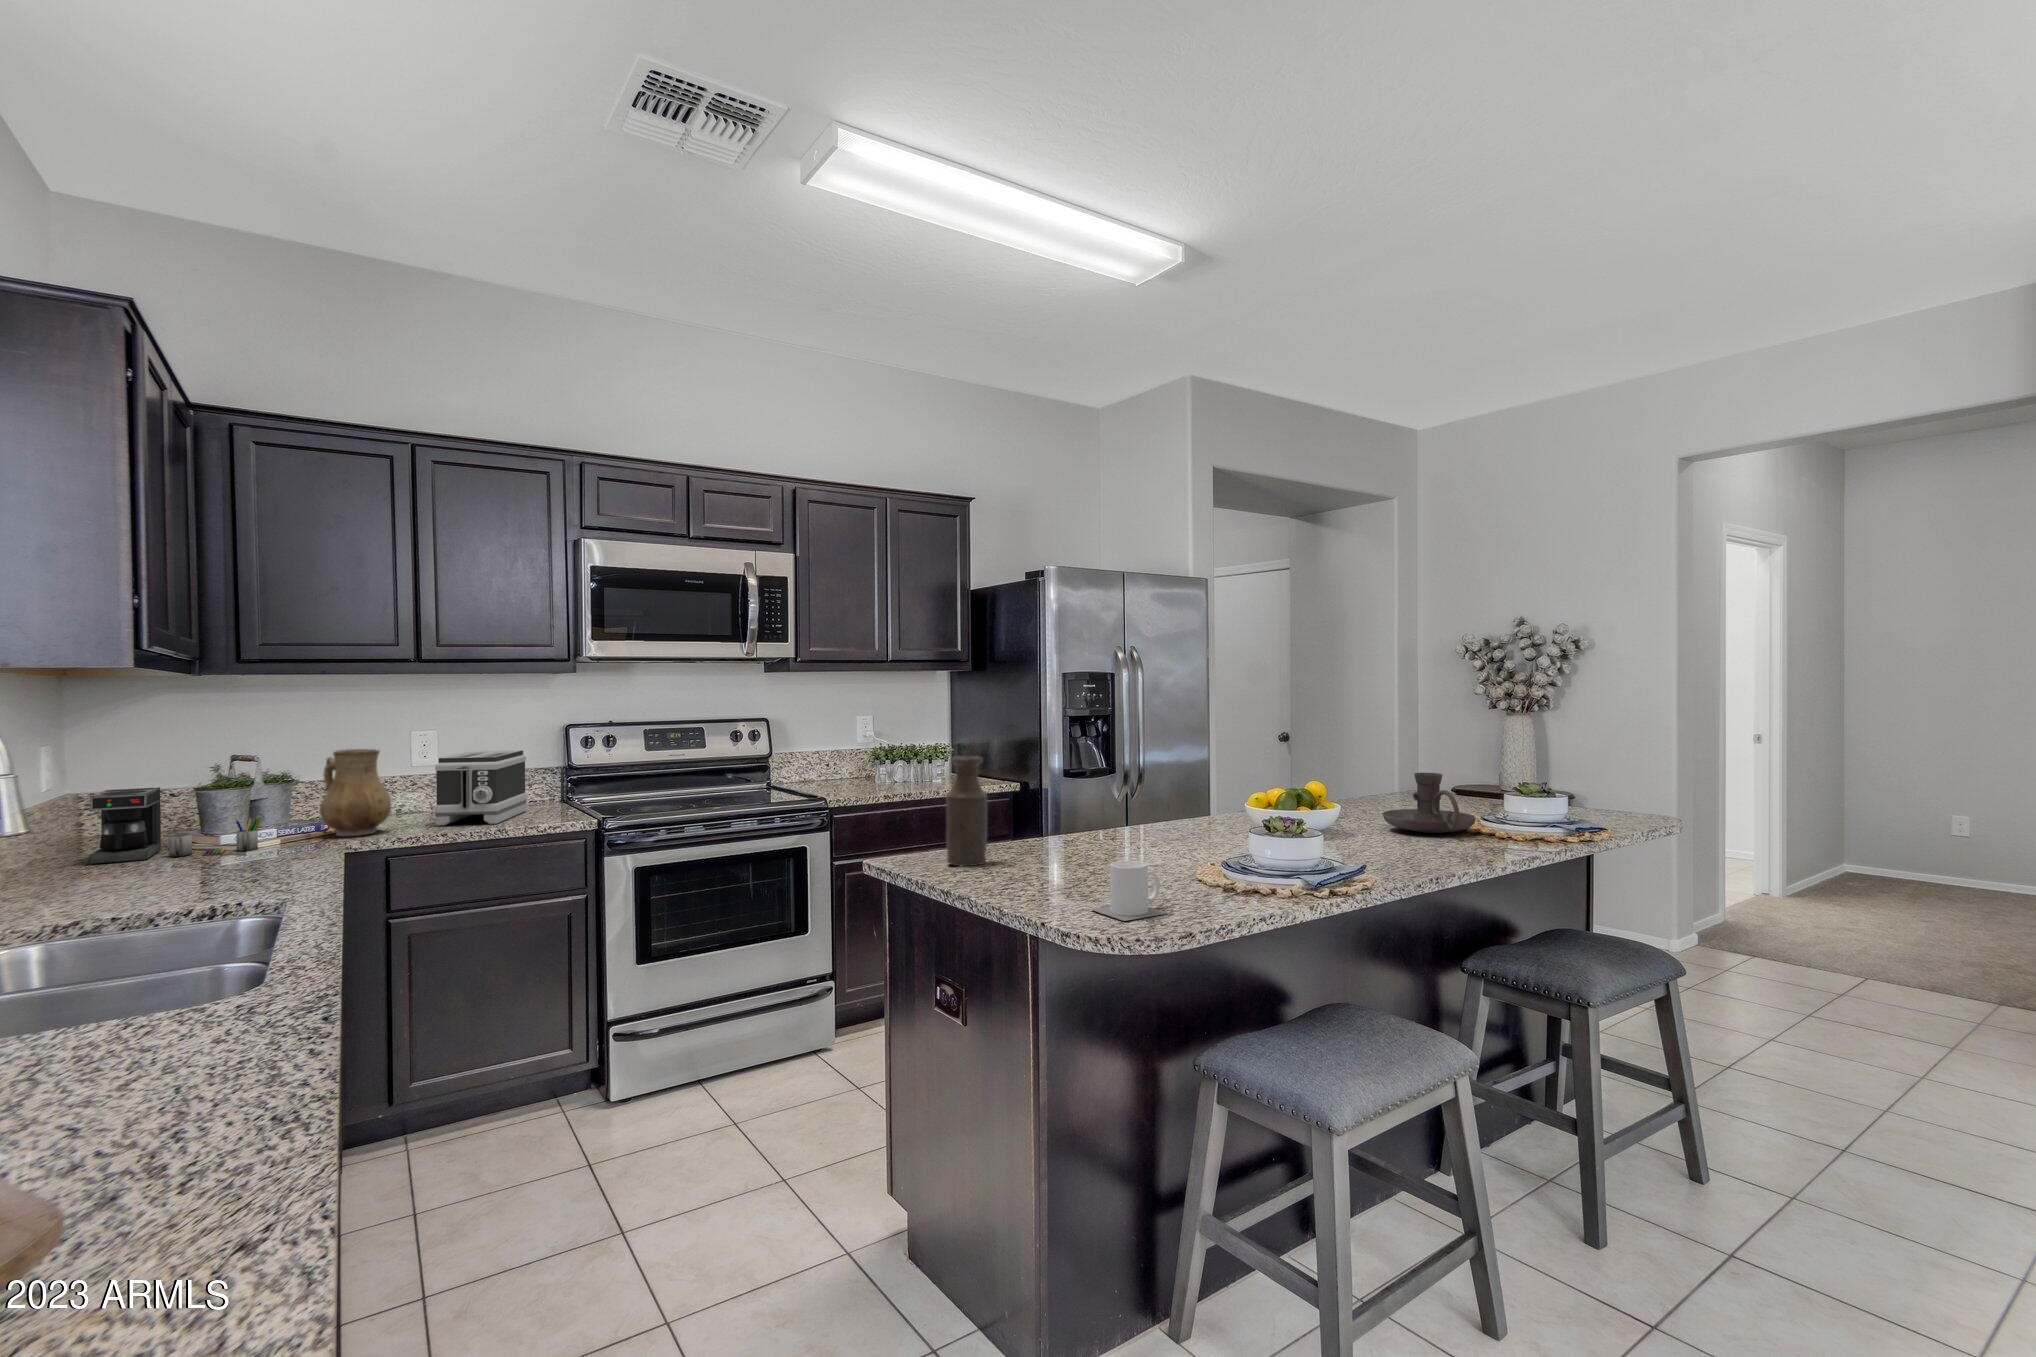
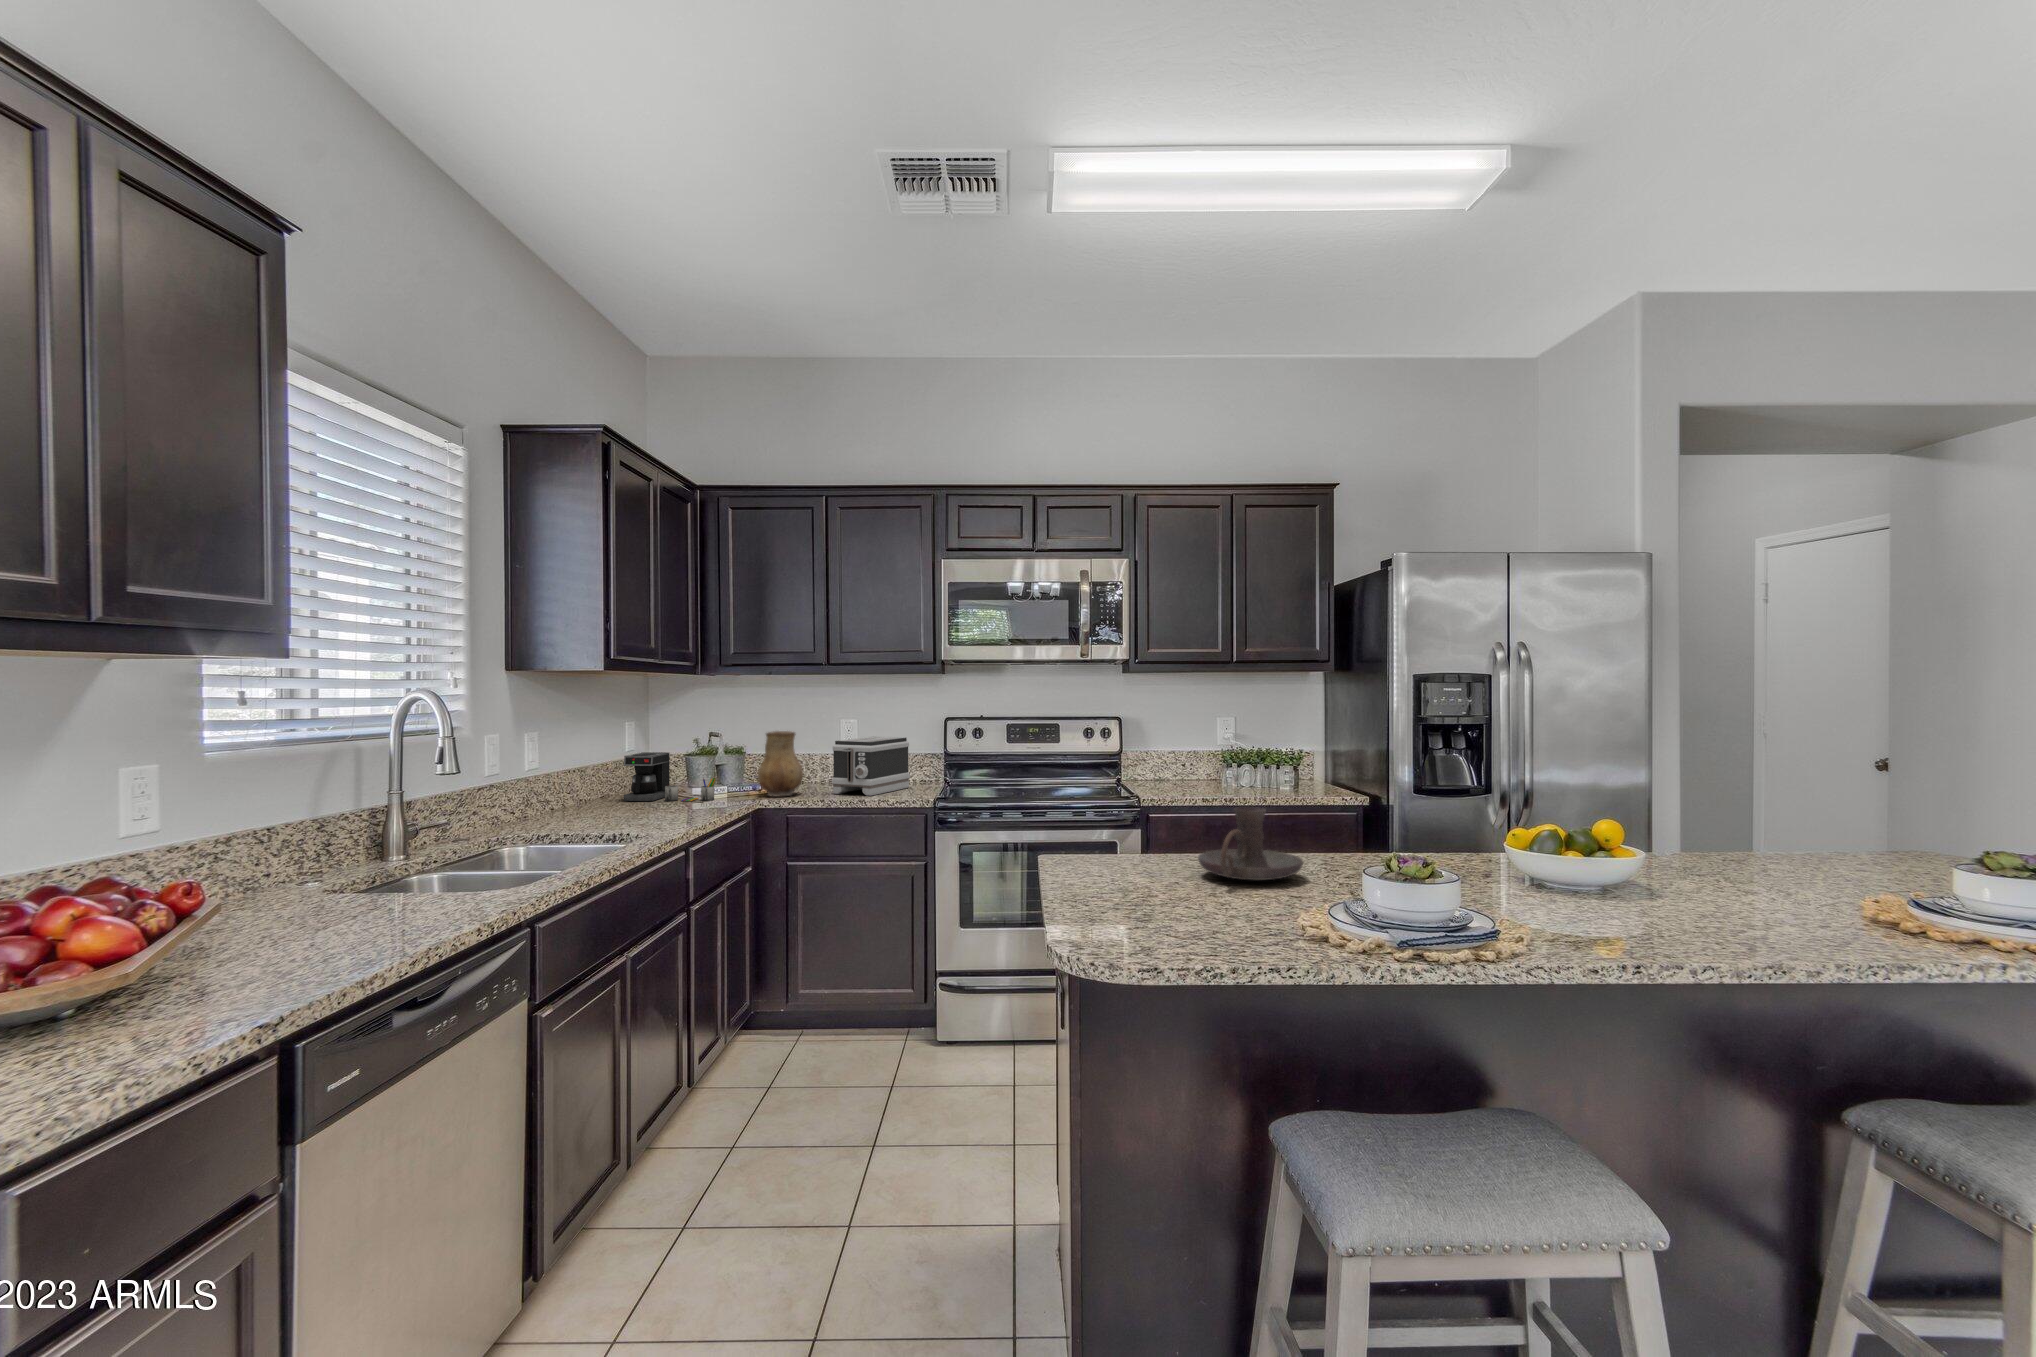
bottle: present [946,756,987,866] -> none [1094,761,1134,873]
candle holder: present [1383,773,1476,833] -> present [1198,807,1303,880]
mug: present [1091,861,1167,921] -> none [1109,882,1182,945]

